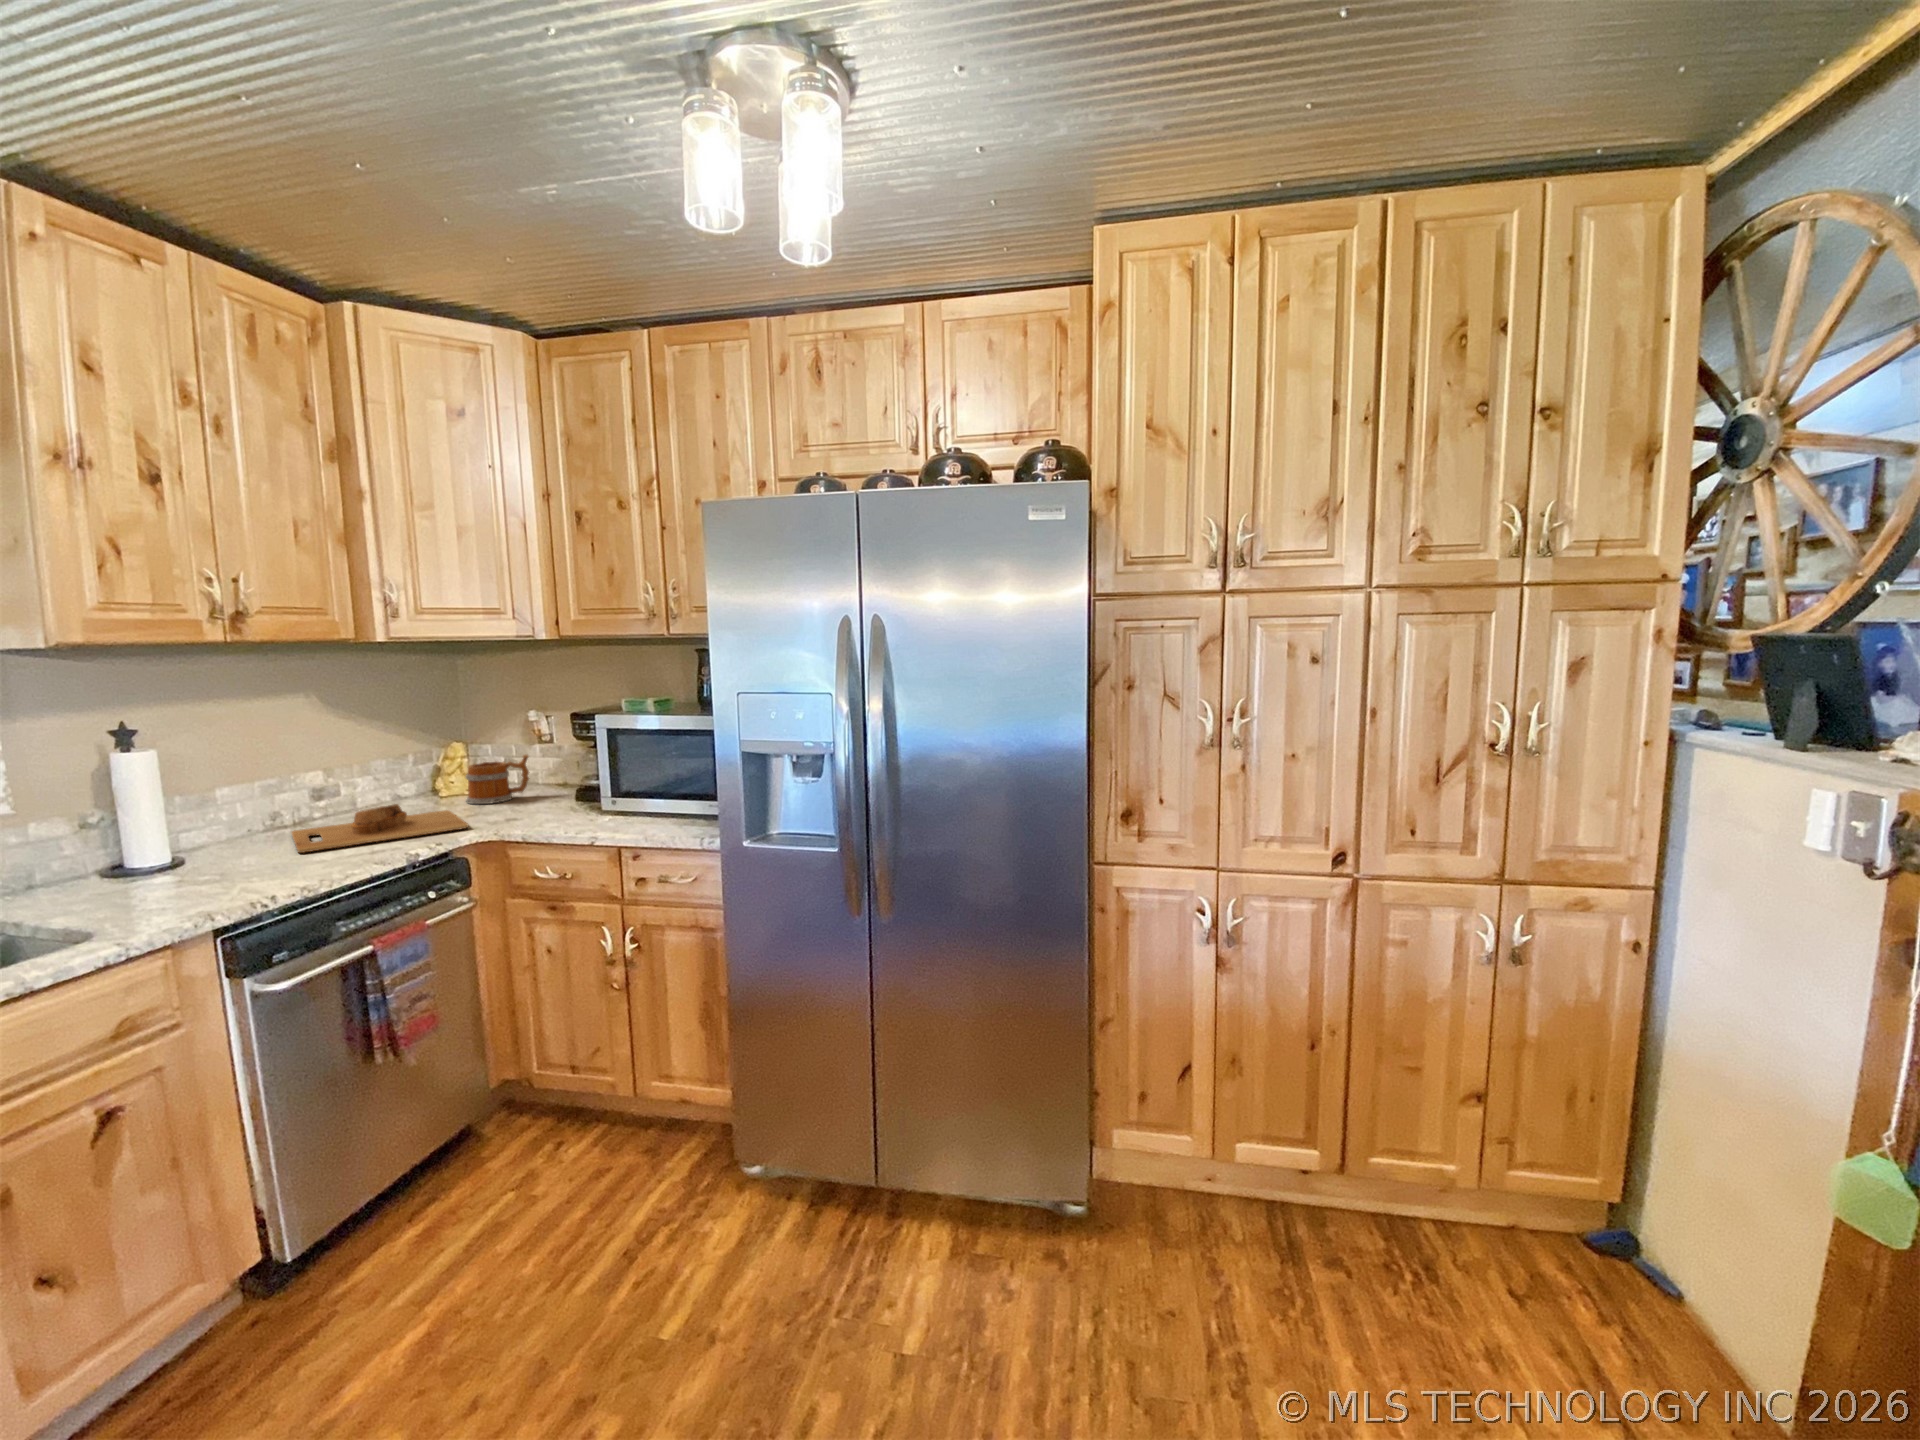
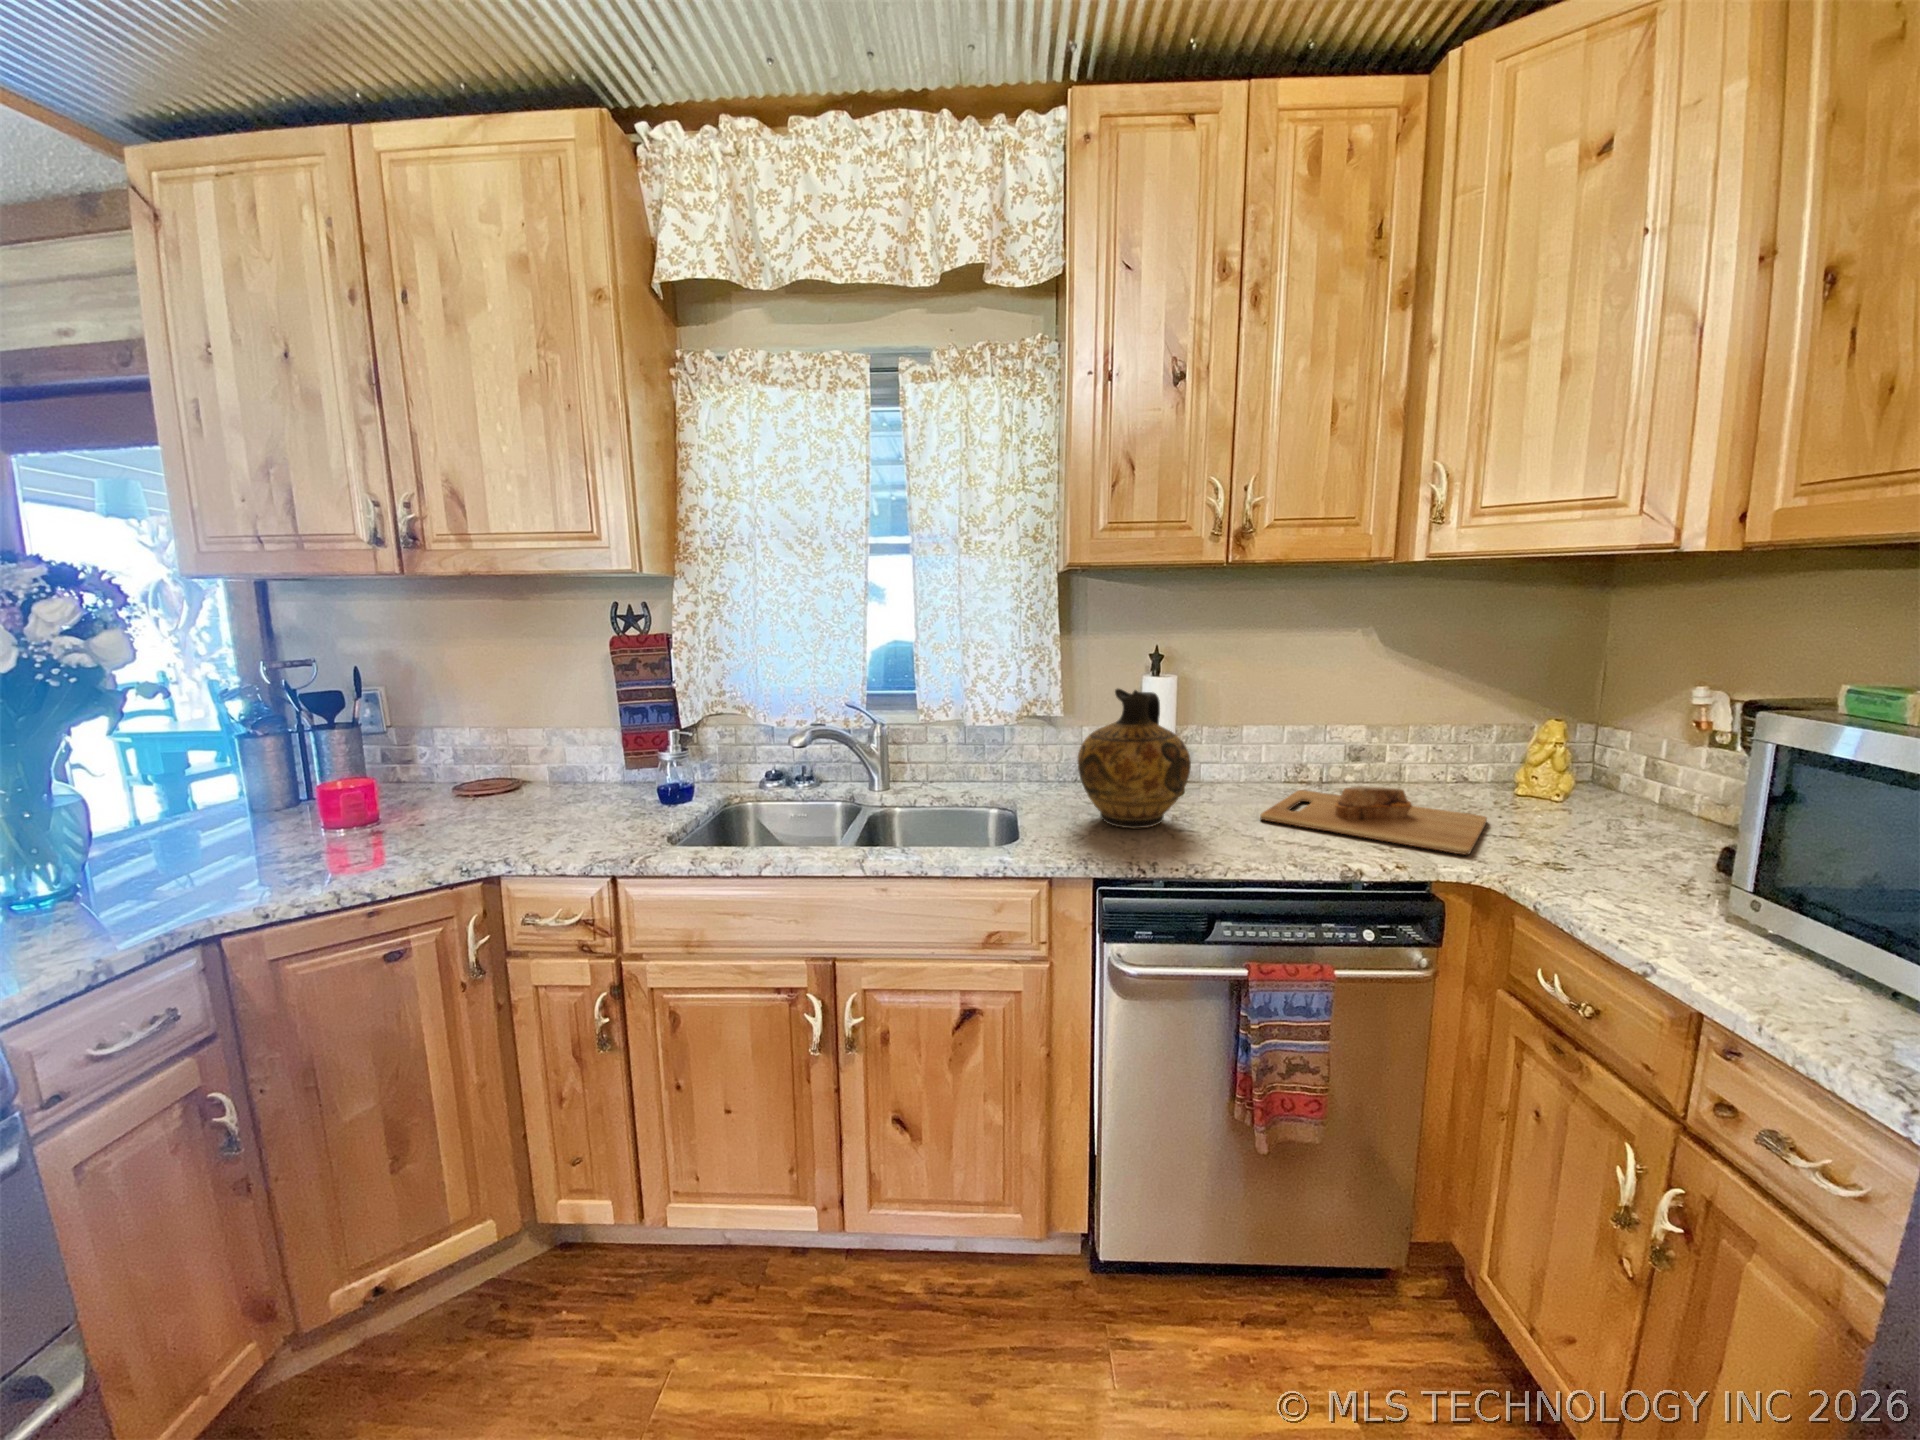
mug: present [466,755,529,804] -> none [1533,756,1664,828]
ceramic jug: none [93,760,245,896] -> present [1078,689,1191,828]

